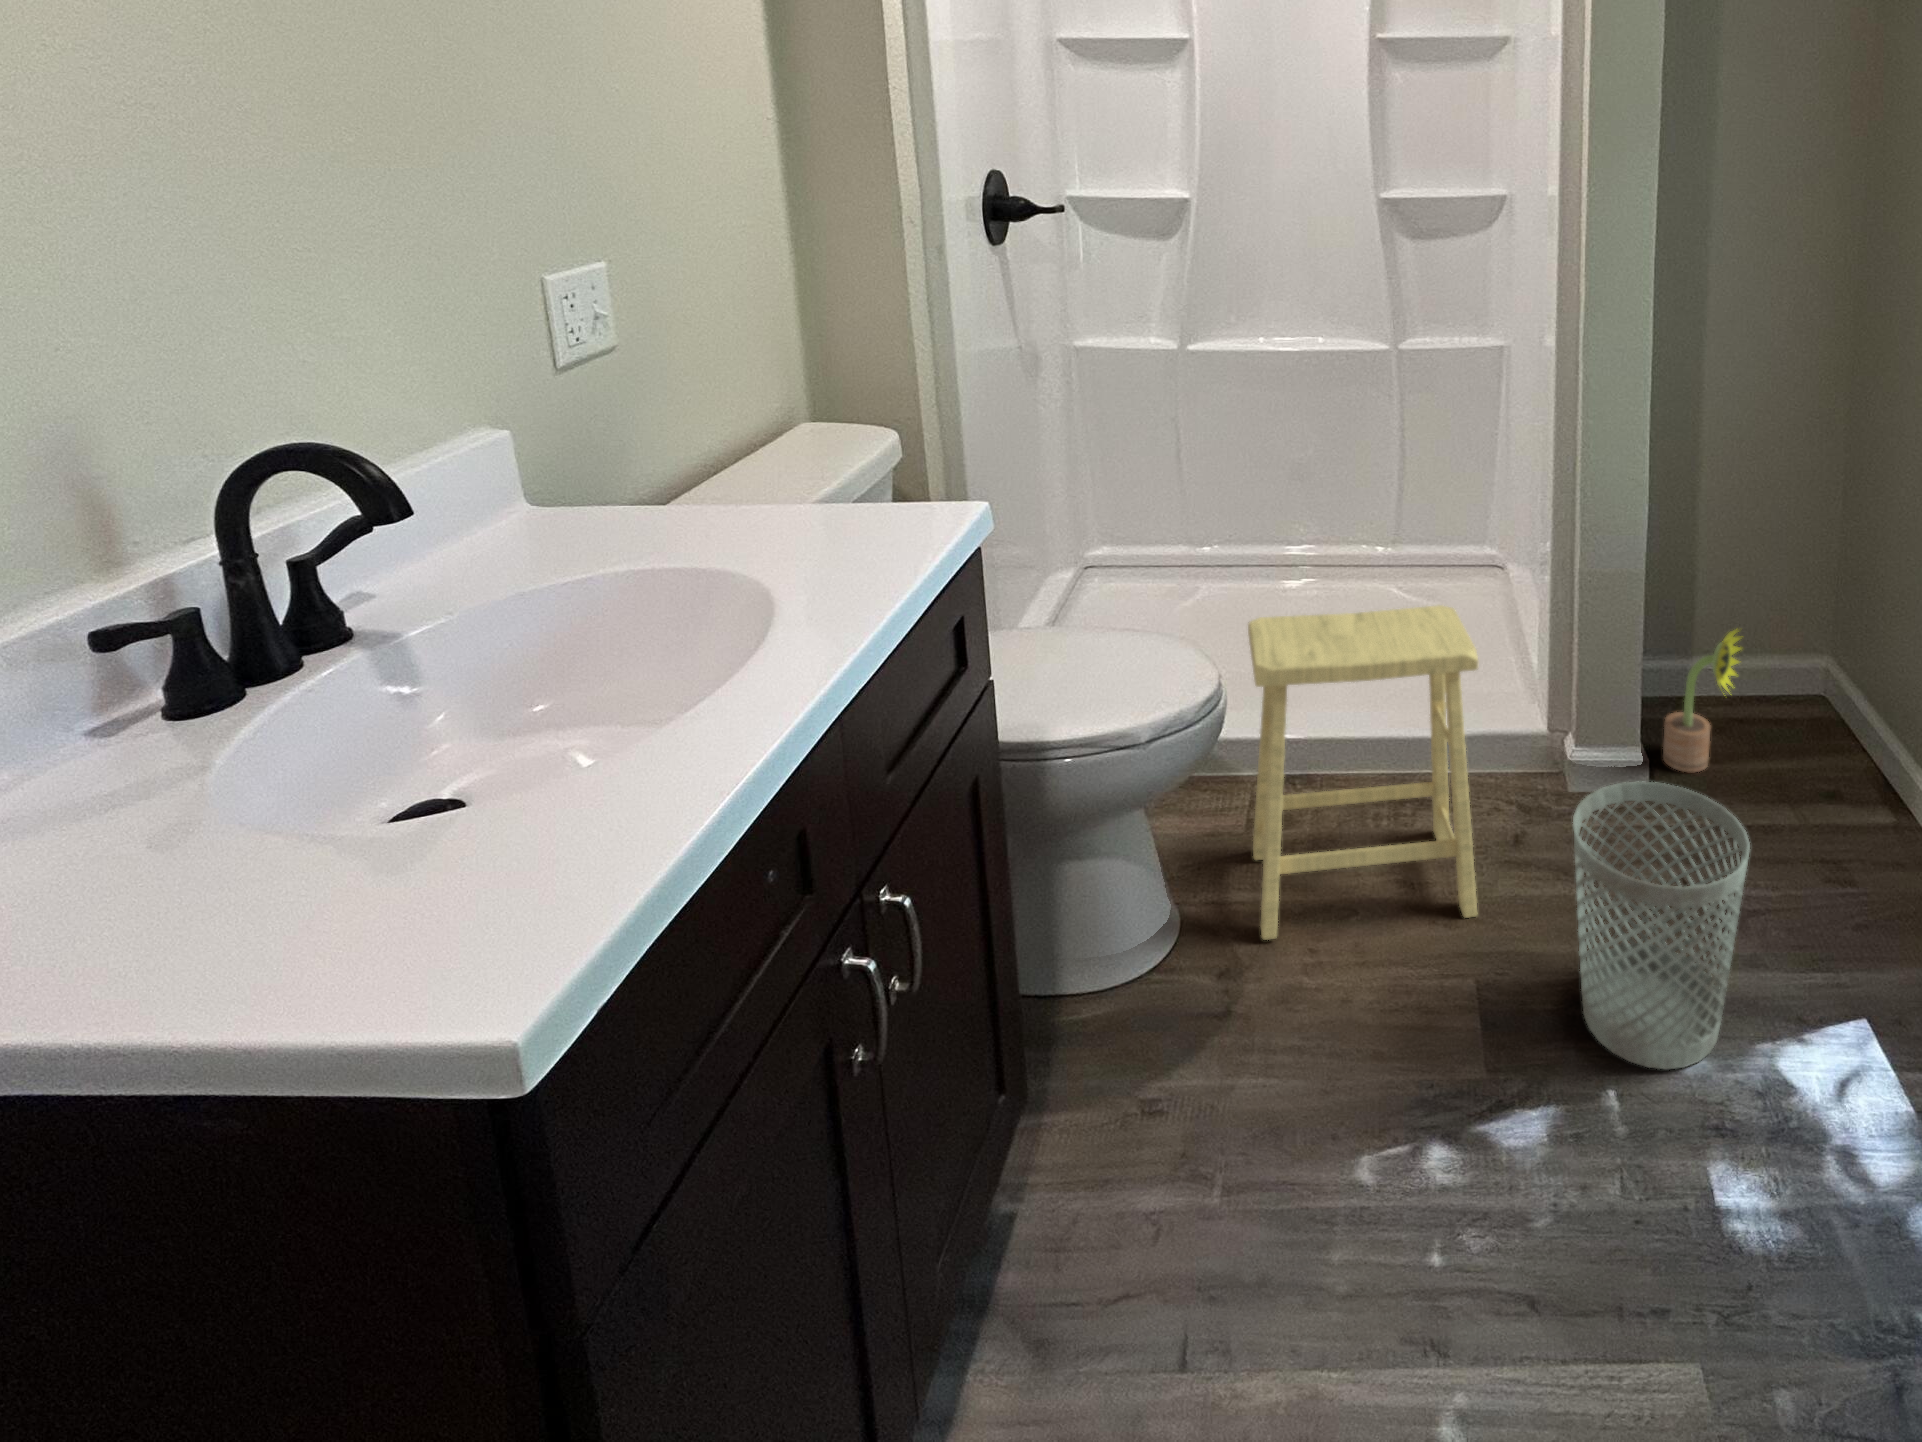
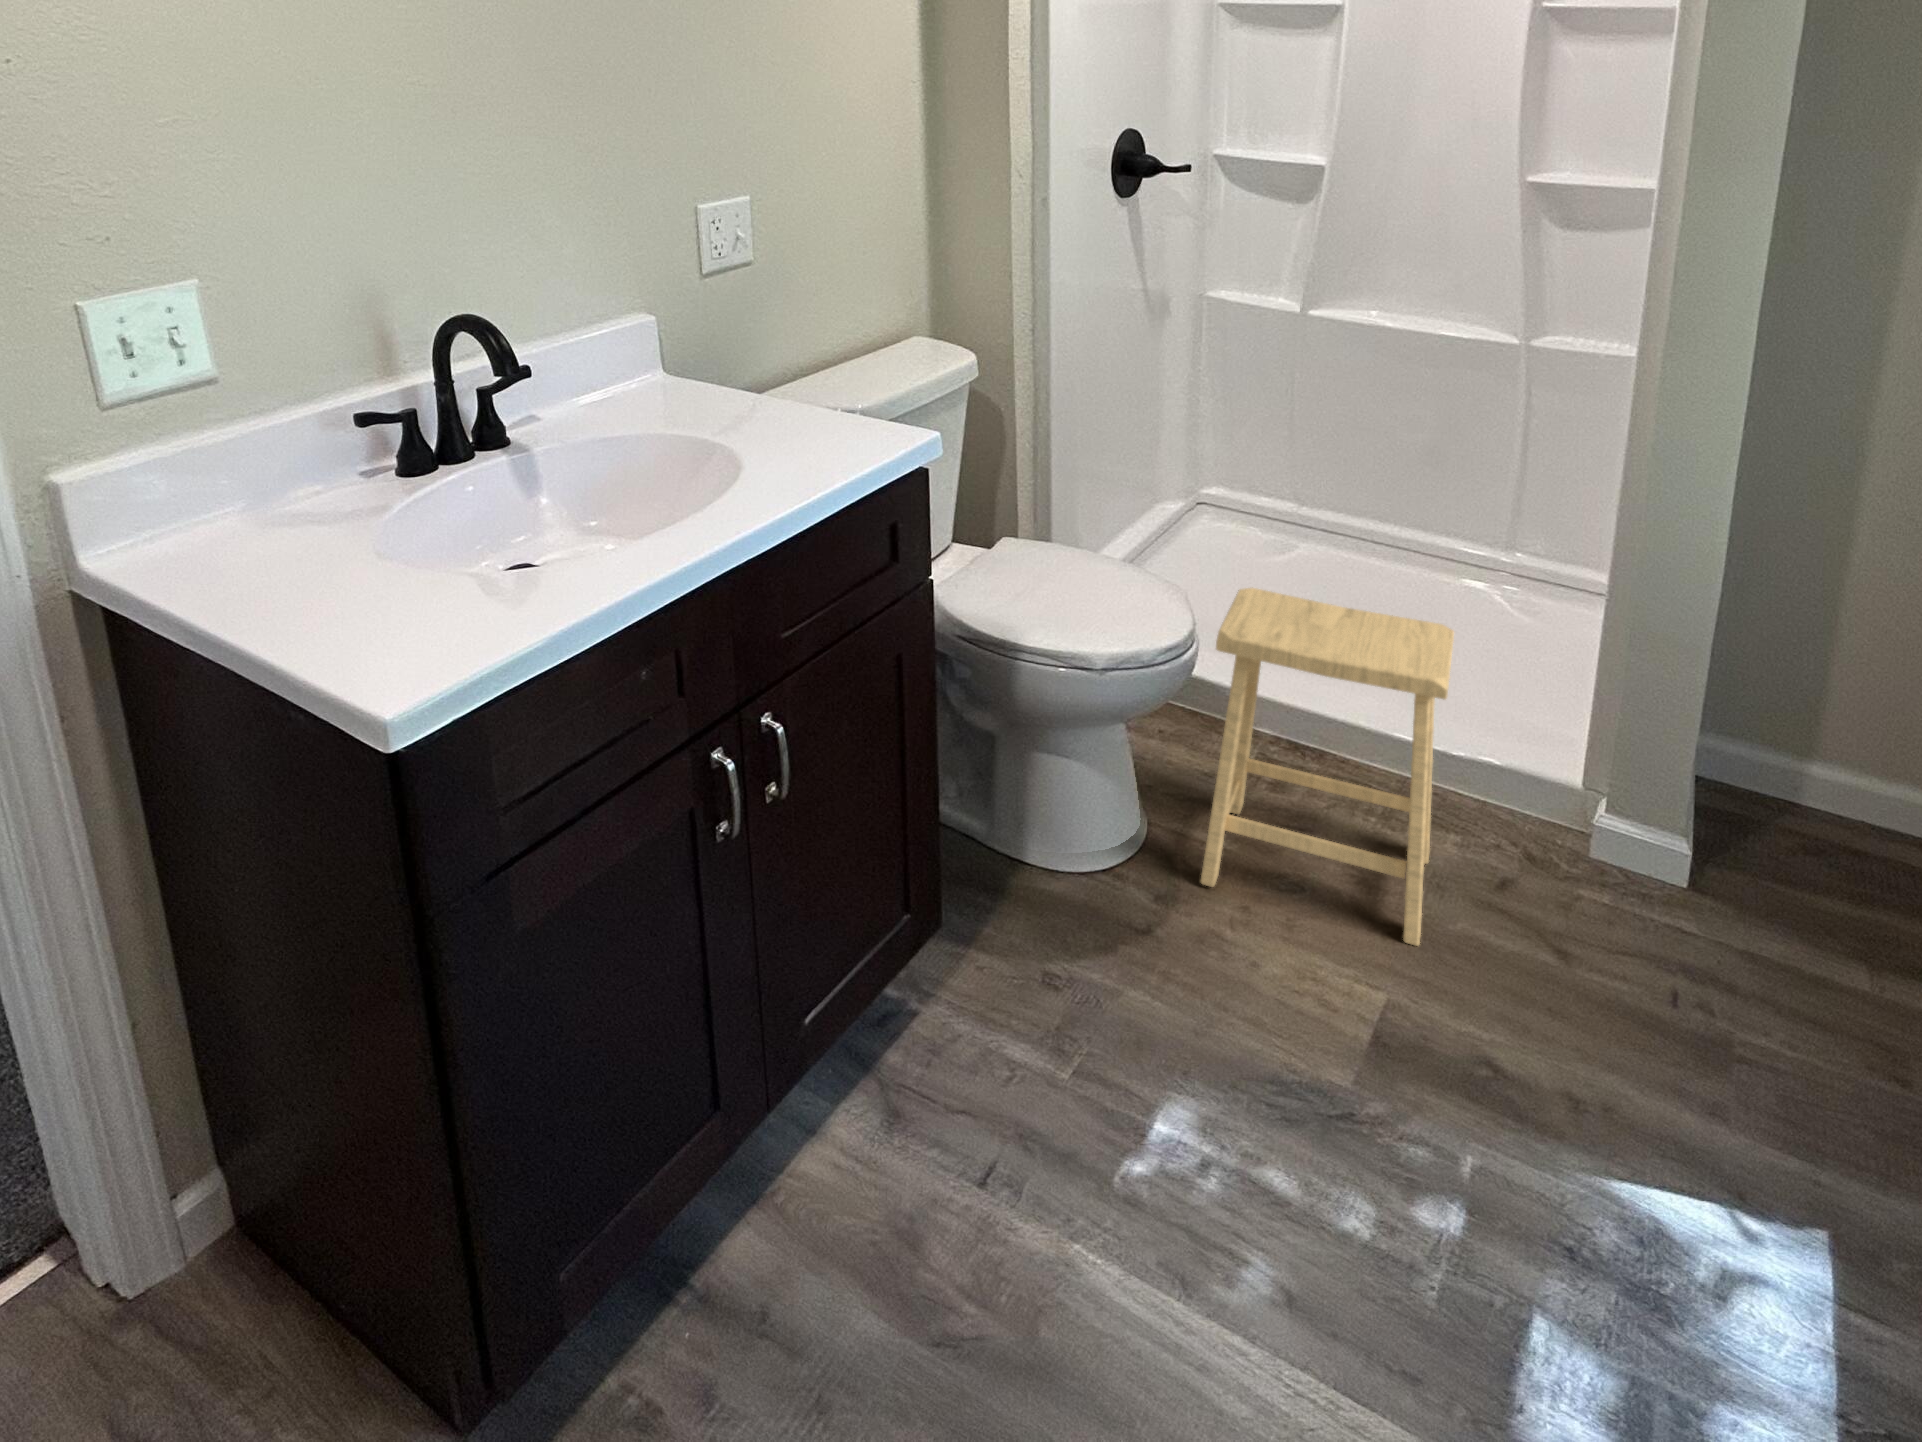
decorative plant: present [1663,629,1741,773] -> none [1728,750,1864,900]
wastebasket: present [1573,782,1750,1069] -> none [1481,865,1699,1193]

